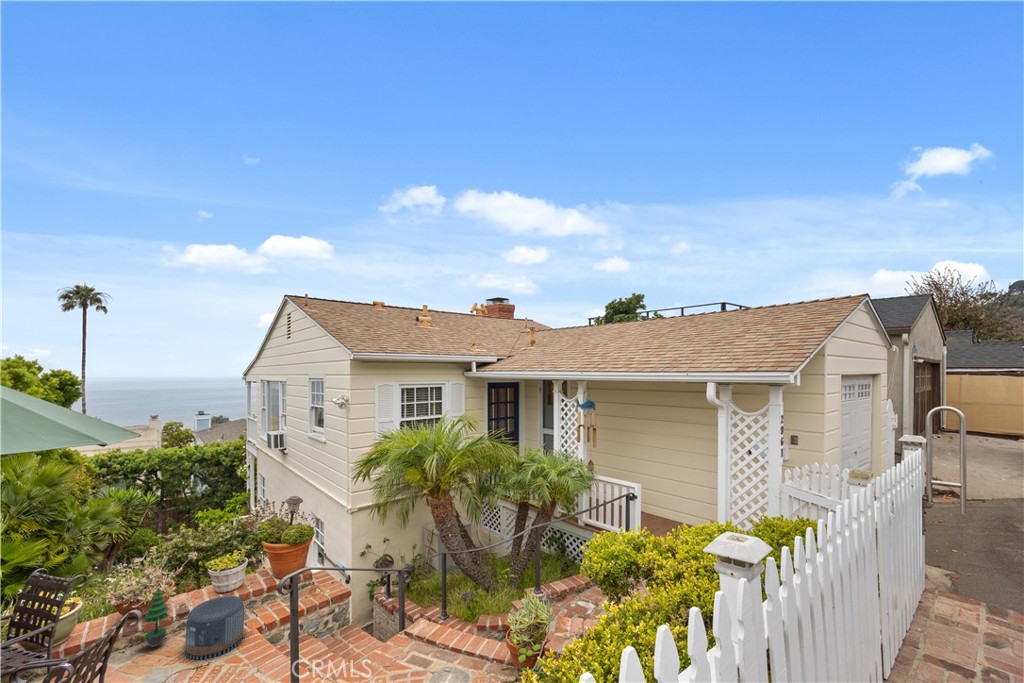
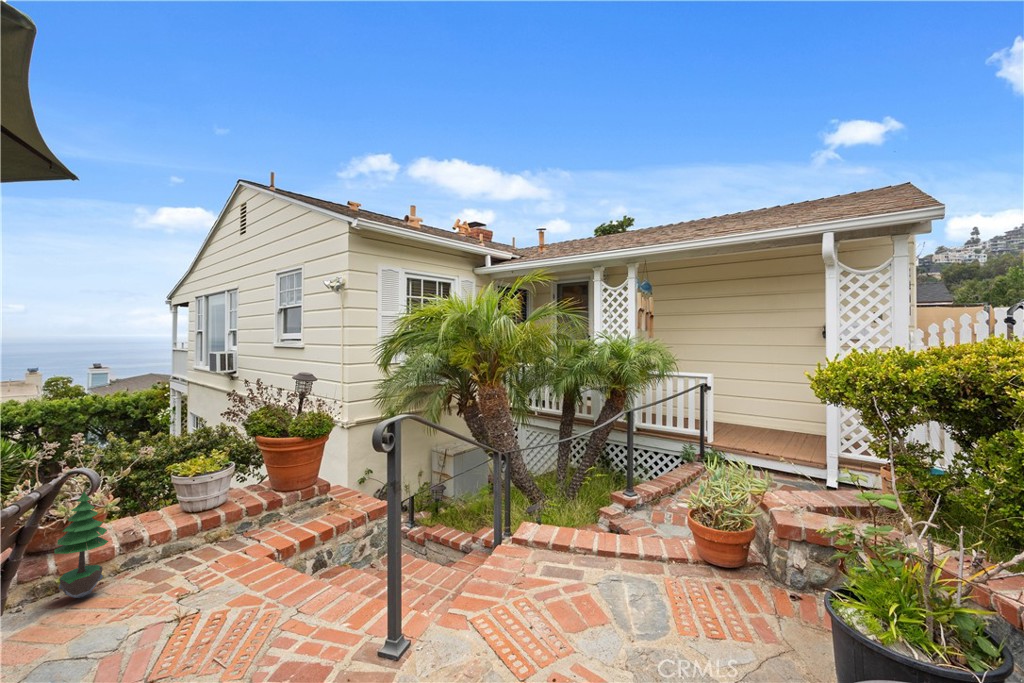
pouf: present [185,596,244,660] -> none [146,506,252,609]

